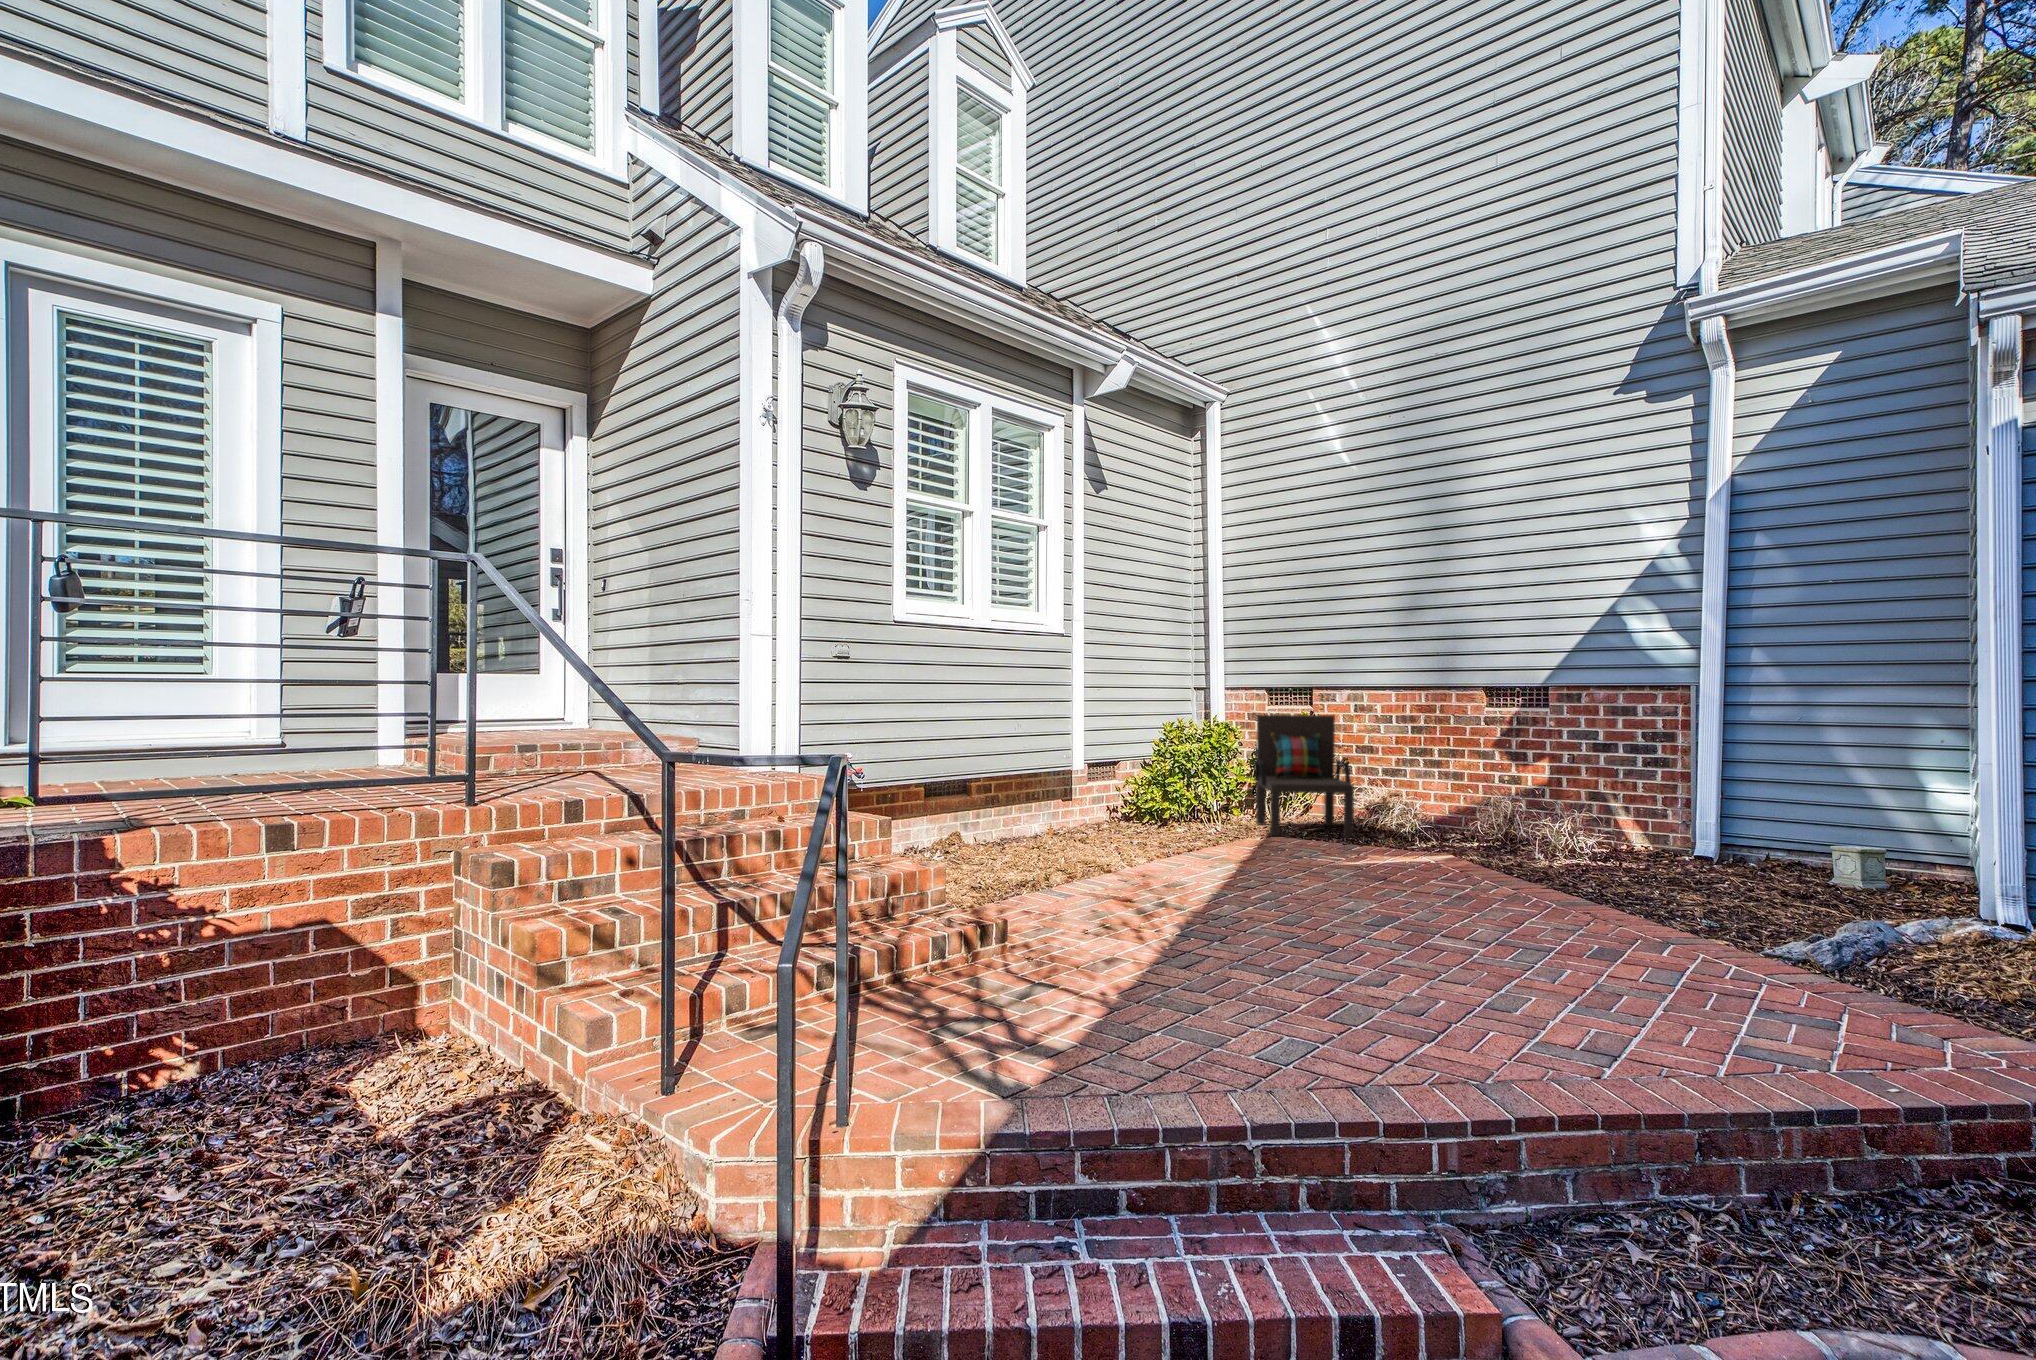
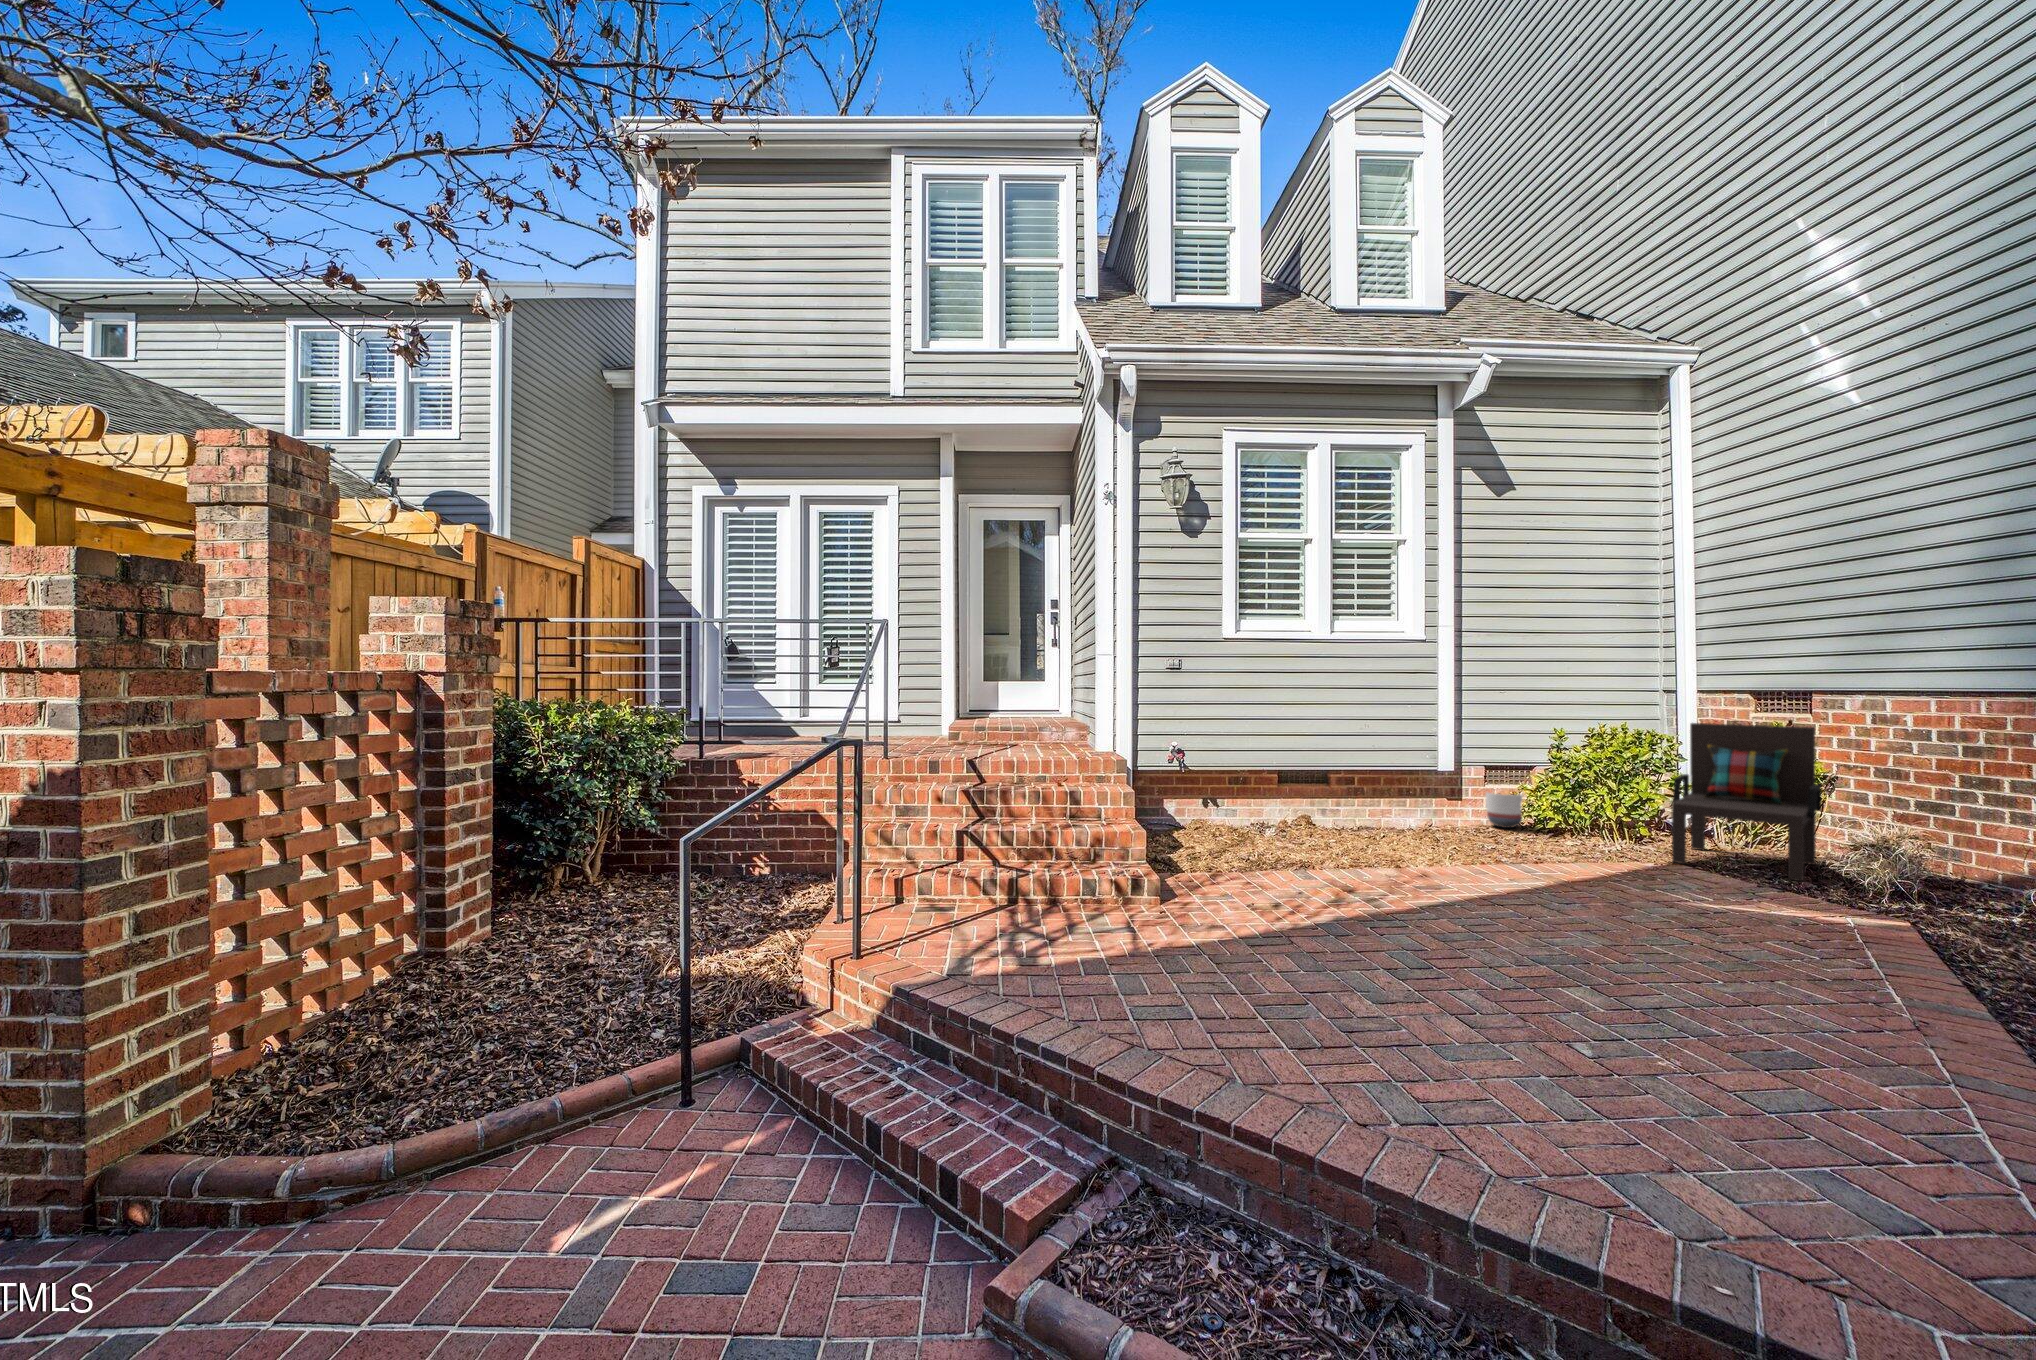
planter: none [1100,788,1135,825] -> present [1486,792,1522,828]

